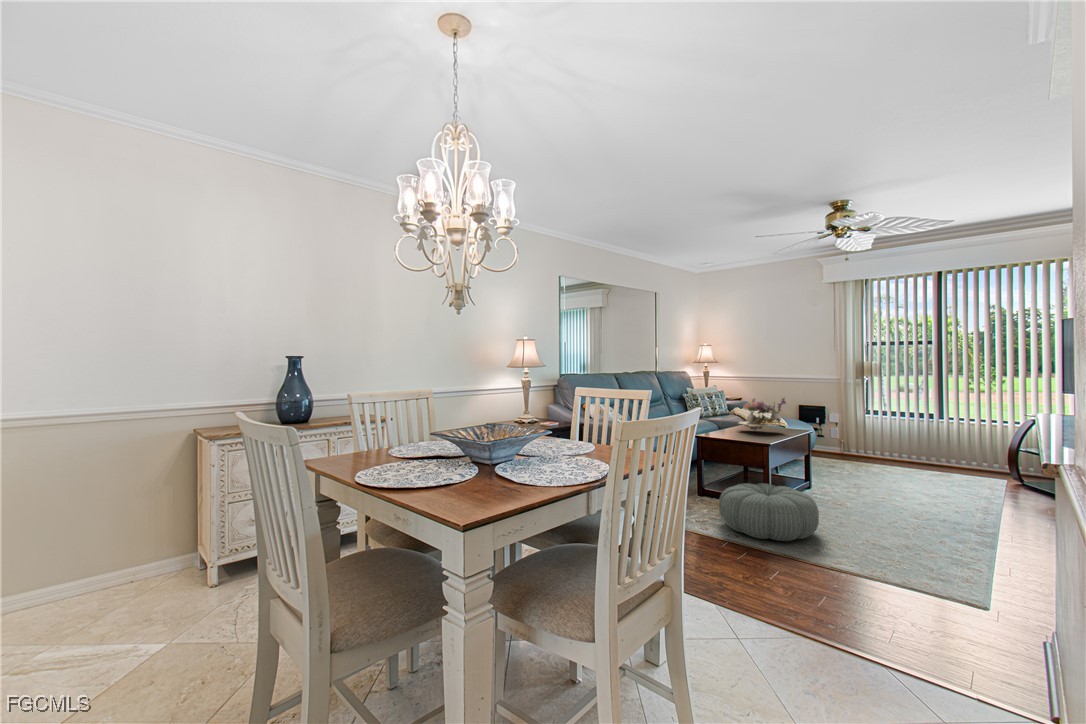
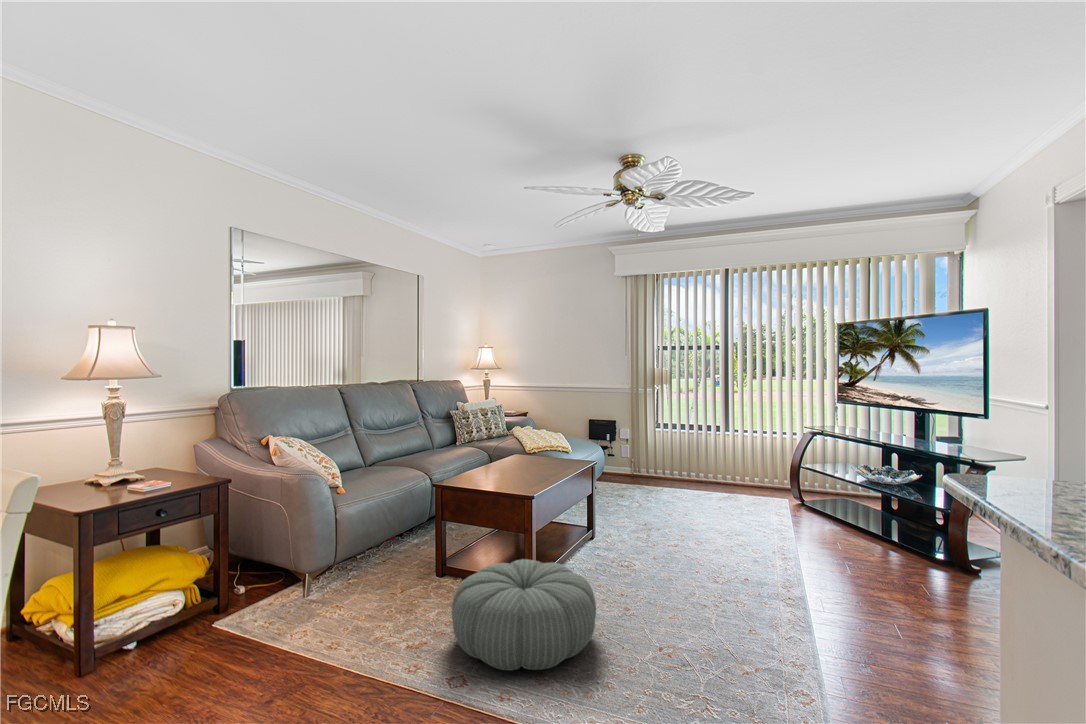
flower arrangement: present [739,398,786,430] -> none [503,419,564,467]

